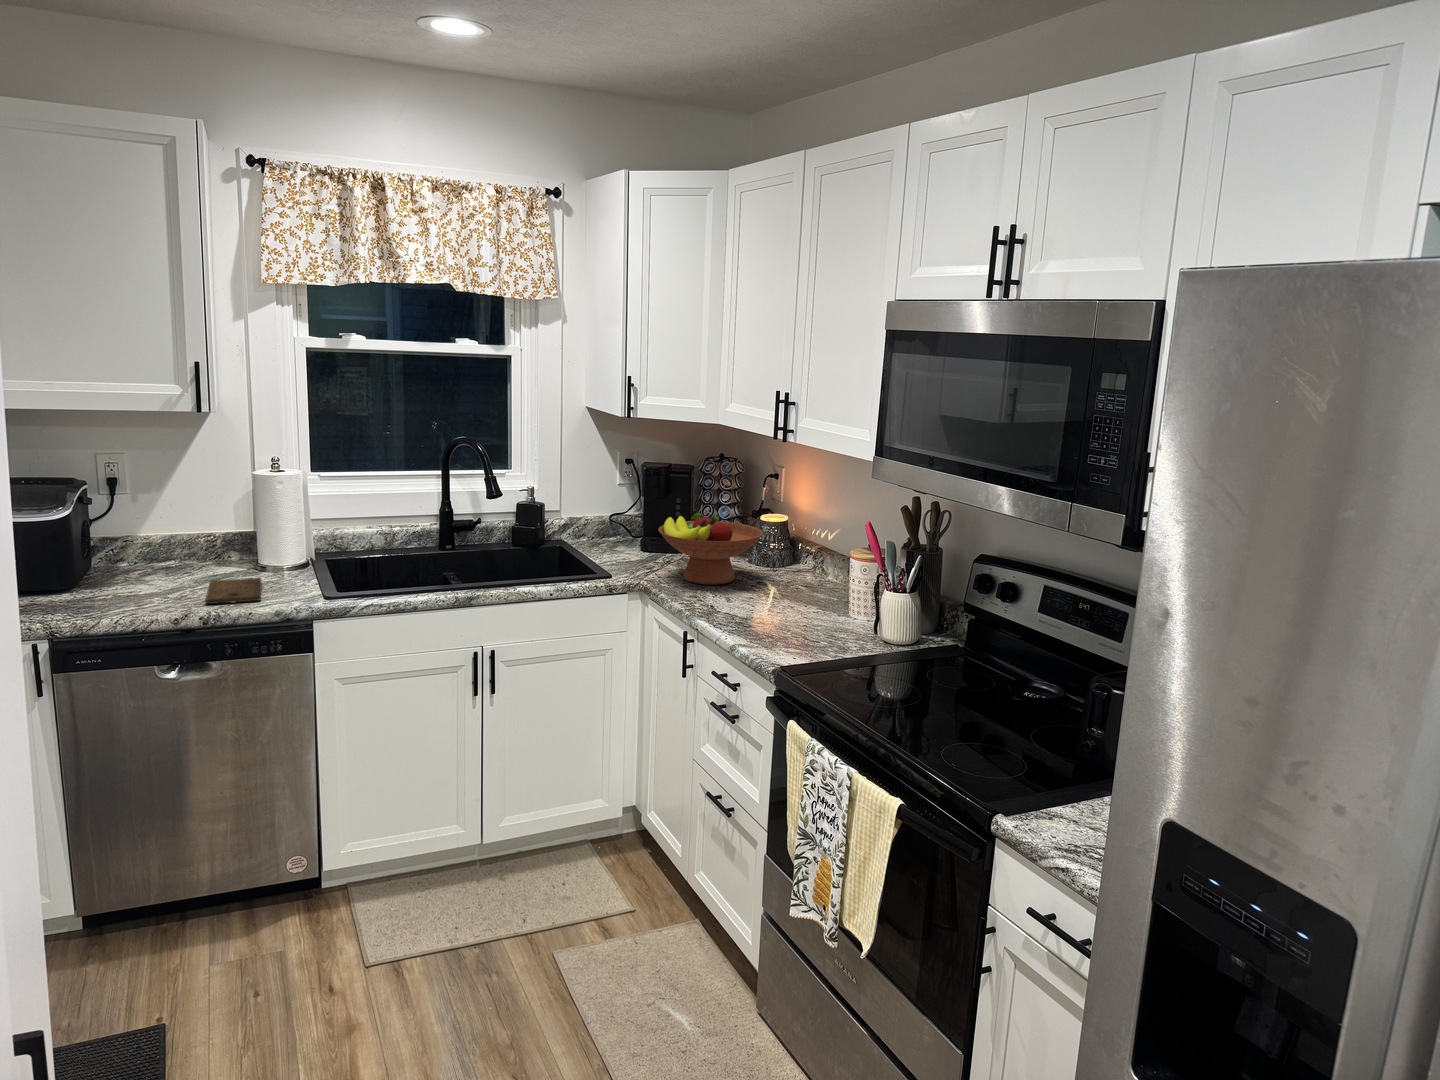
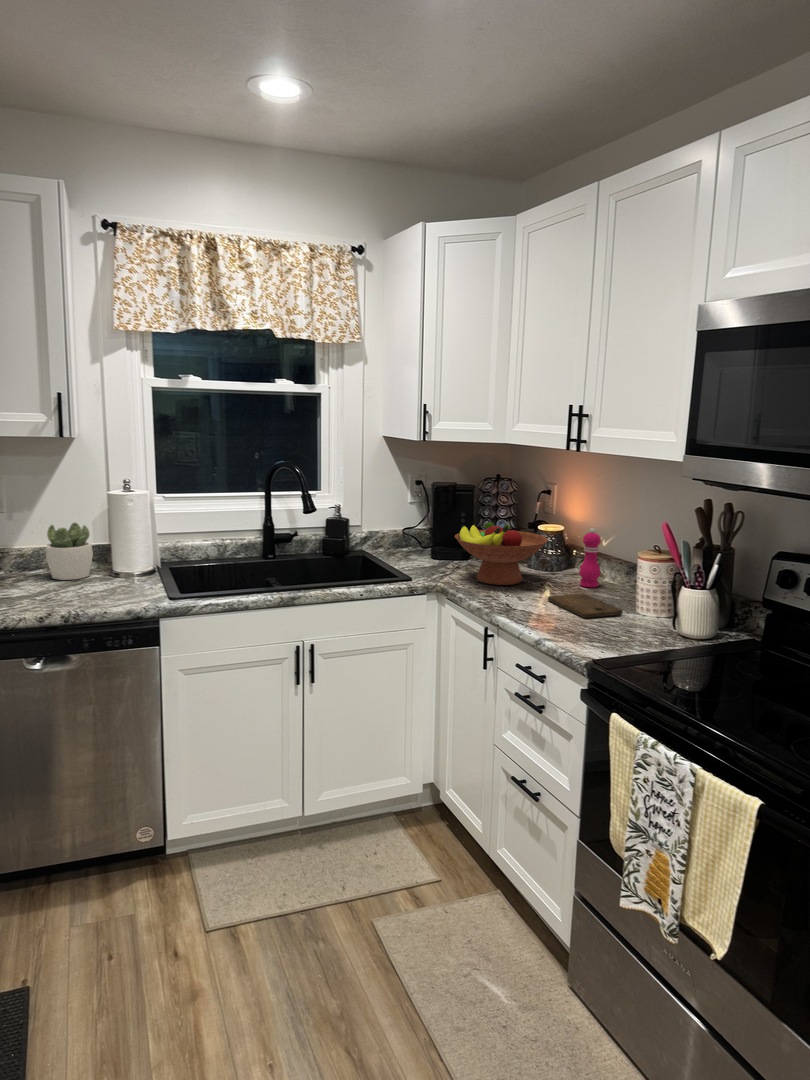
succulent plant: none [181,508,236,575] -> present [46,523,93,580]
pepper mill: none [798,521,822,588] -> present [579,528,601,587]
cutting board: present [206,578,261,604] -> present [548,594,623,618]

